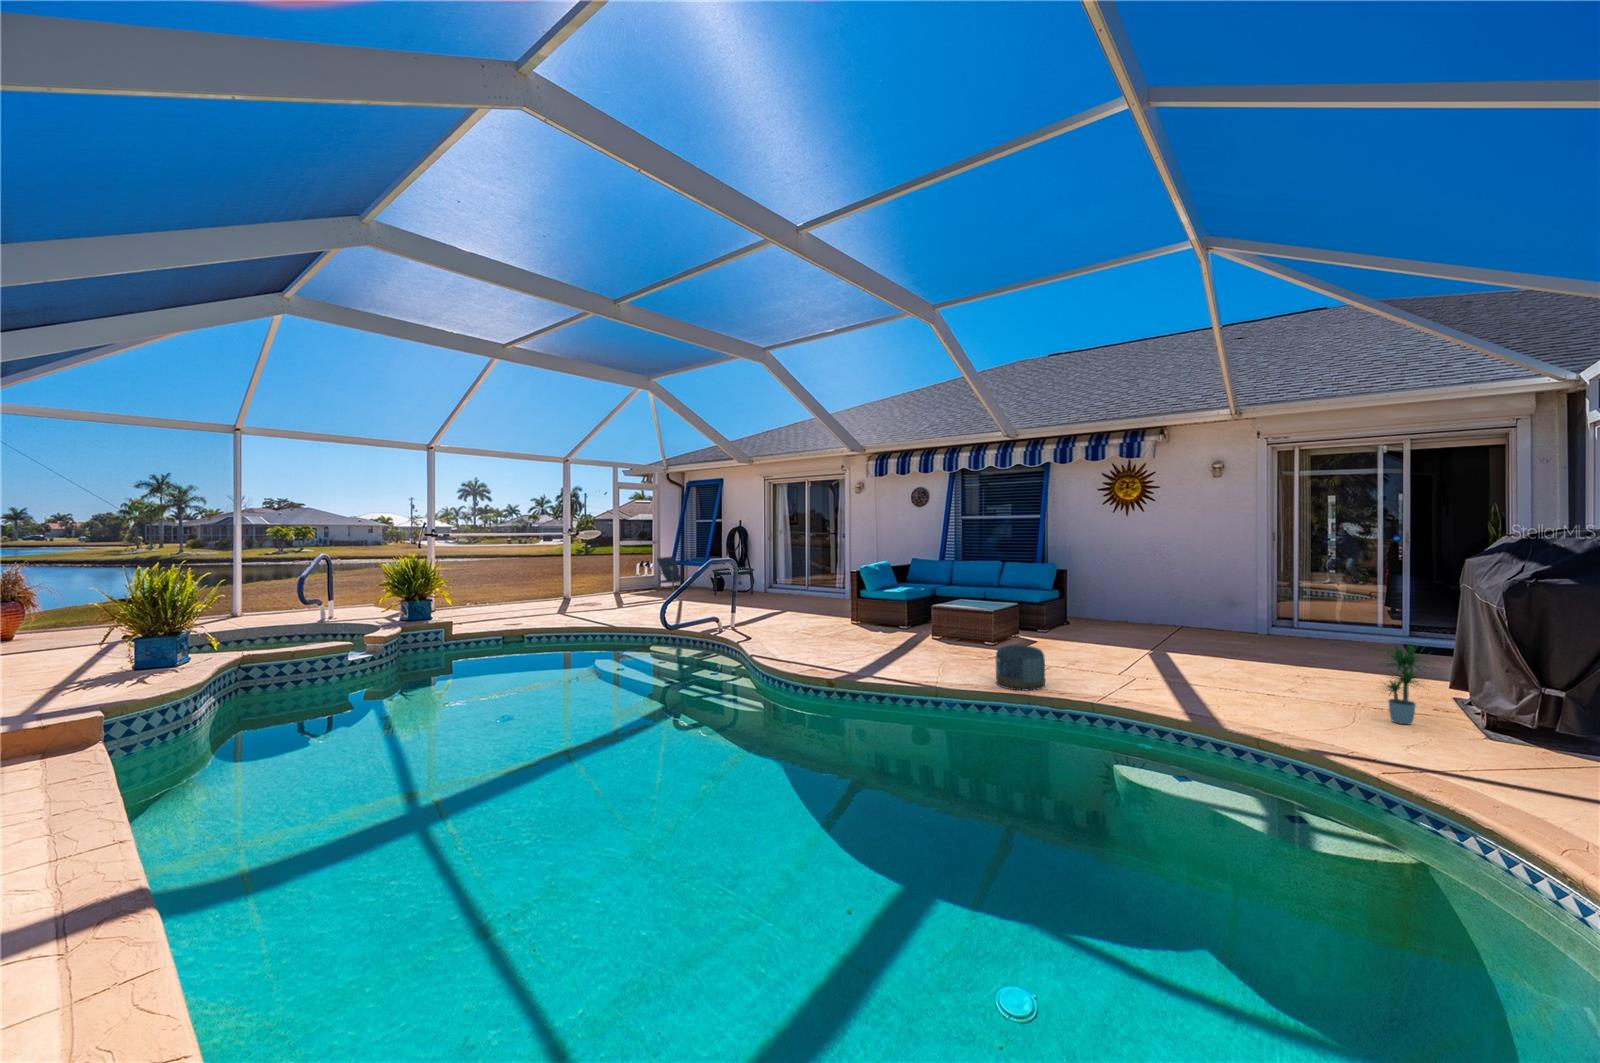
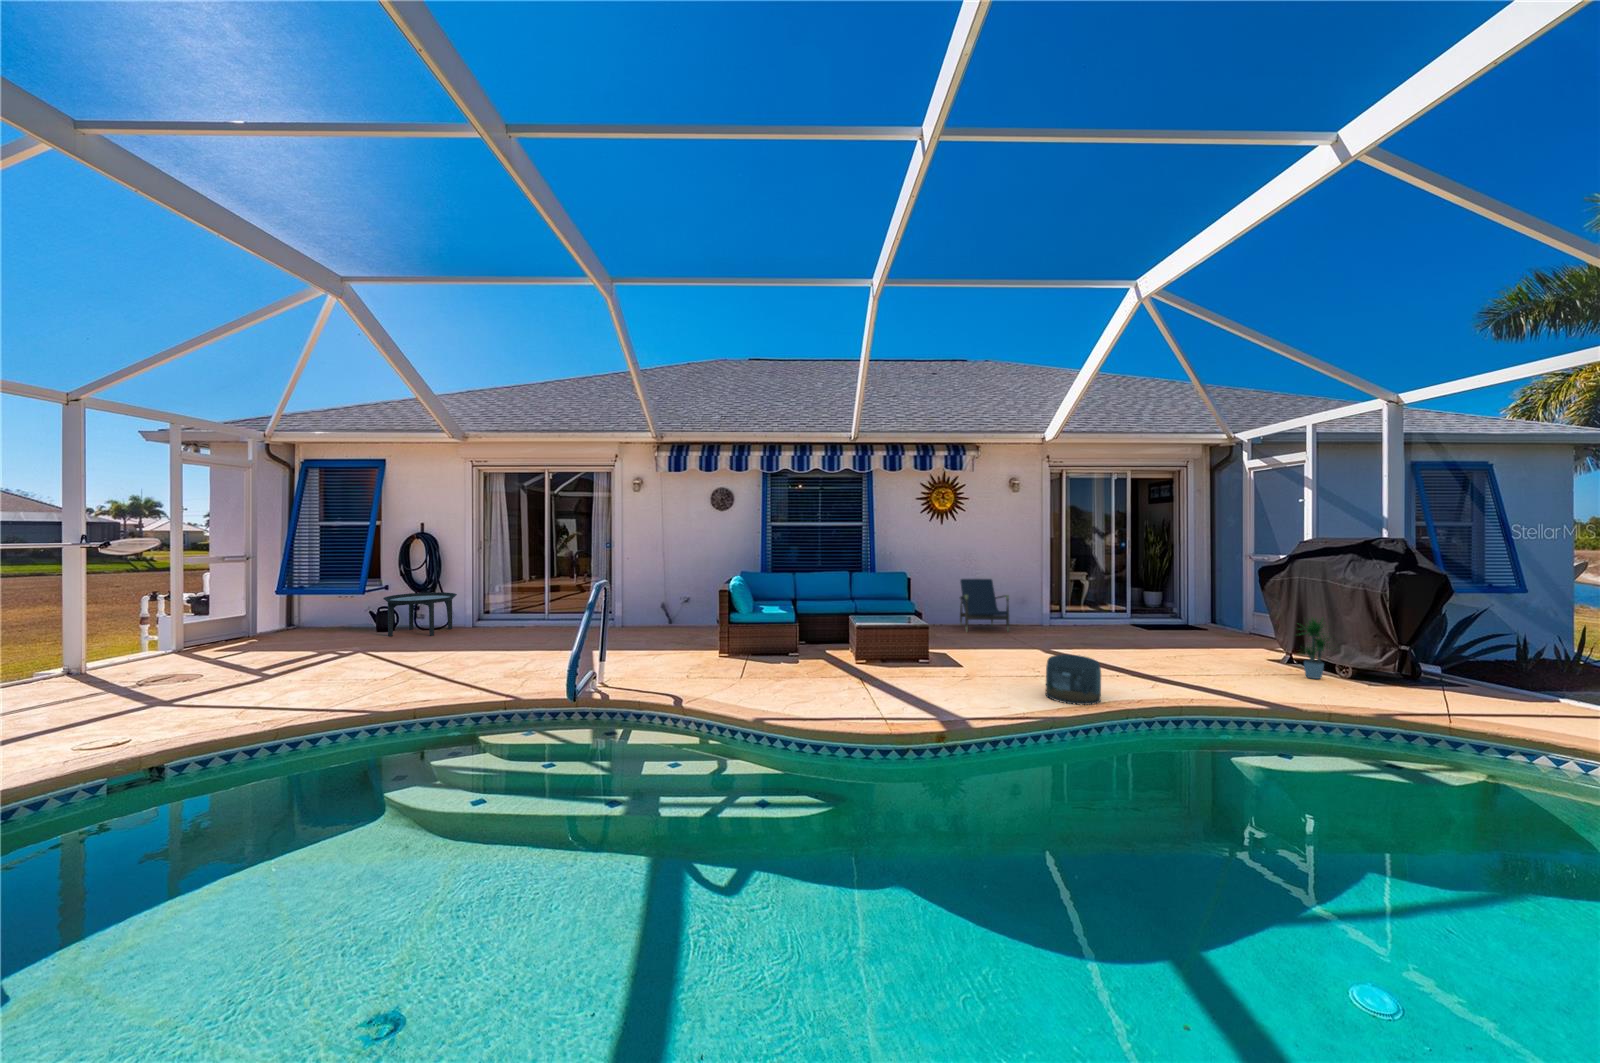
lounge chair: present [657,556,694,589] -> present [960,579,1009,631]

